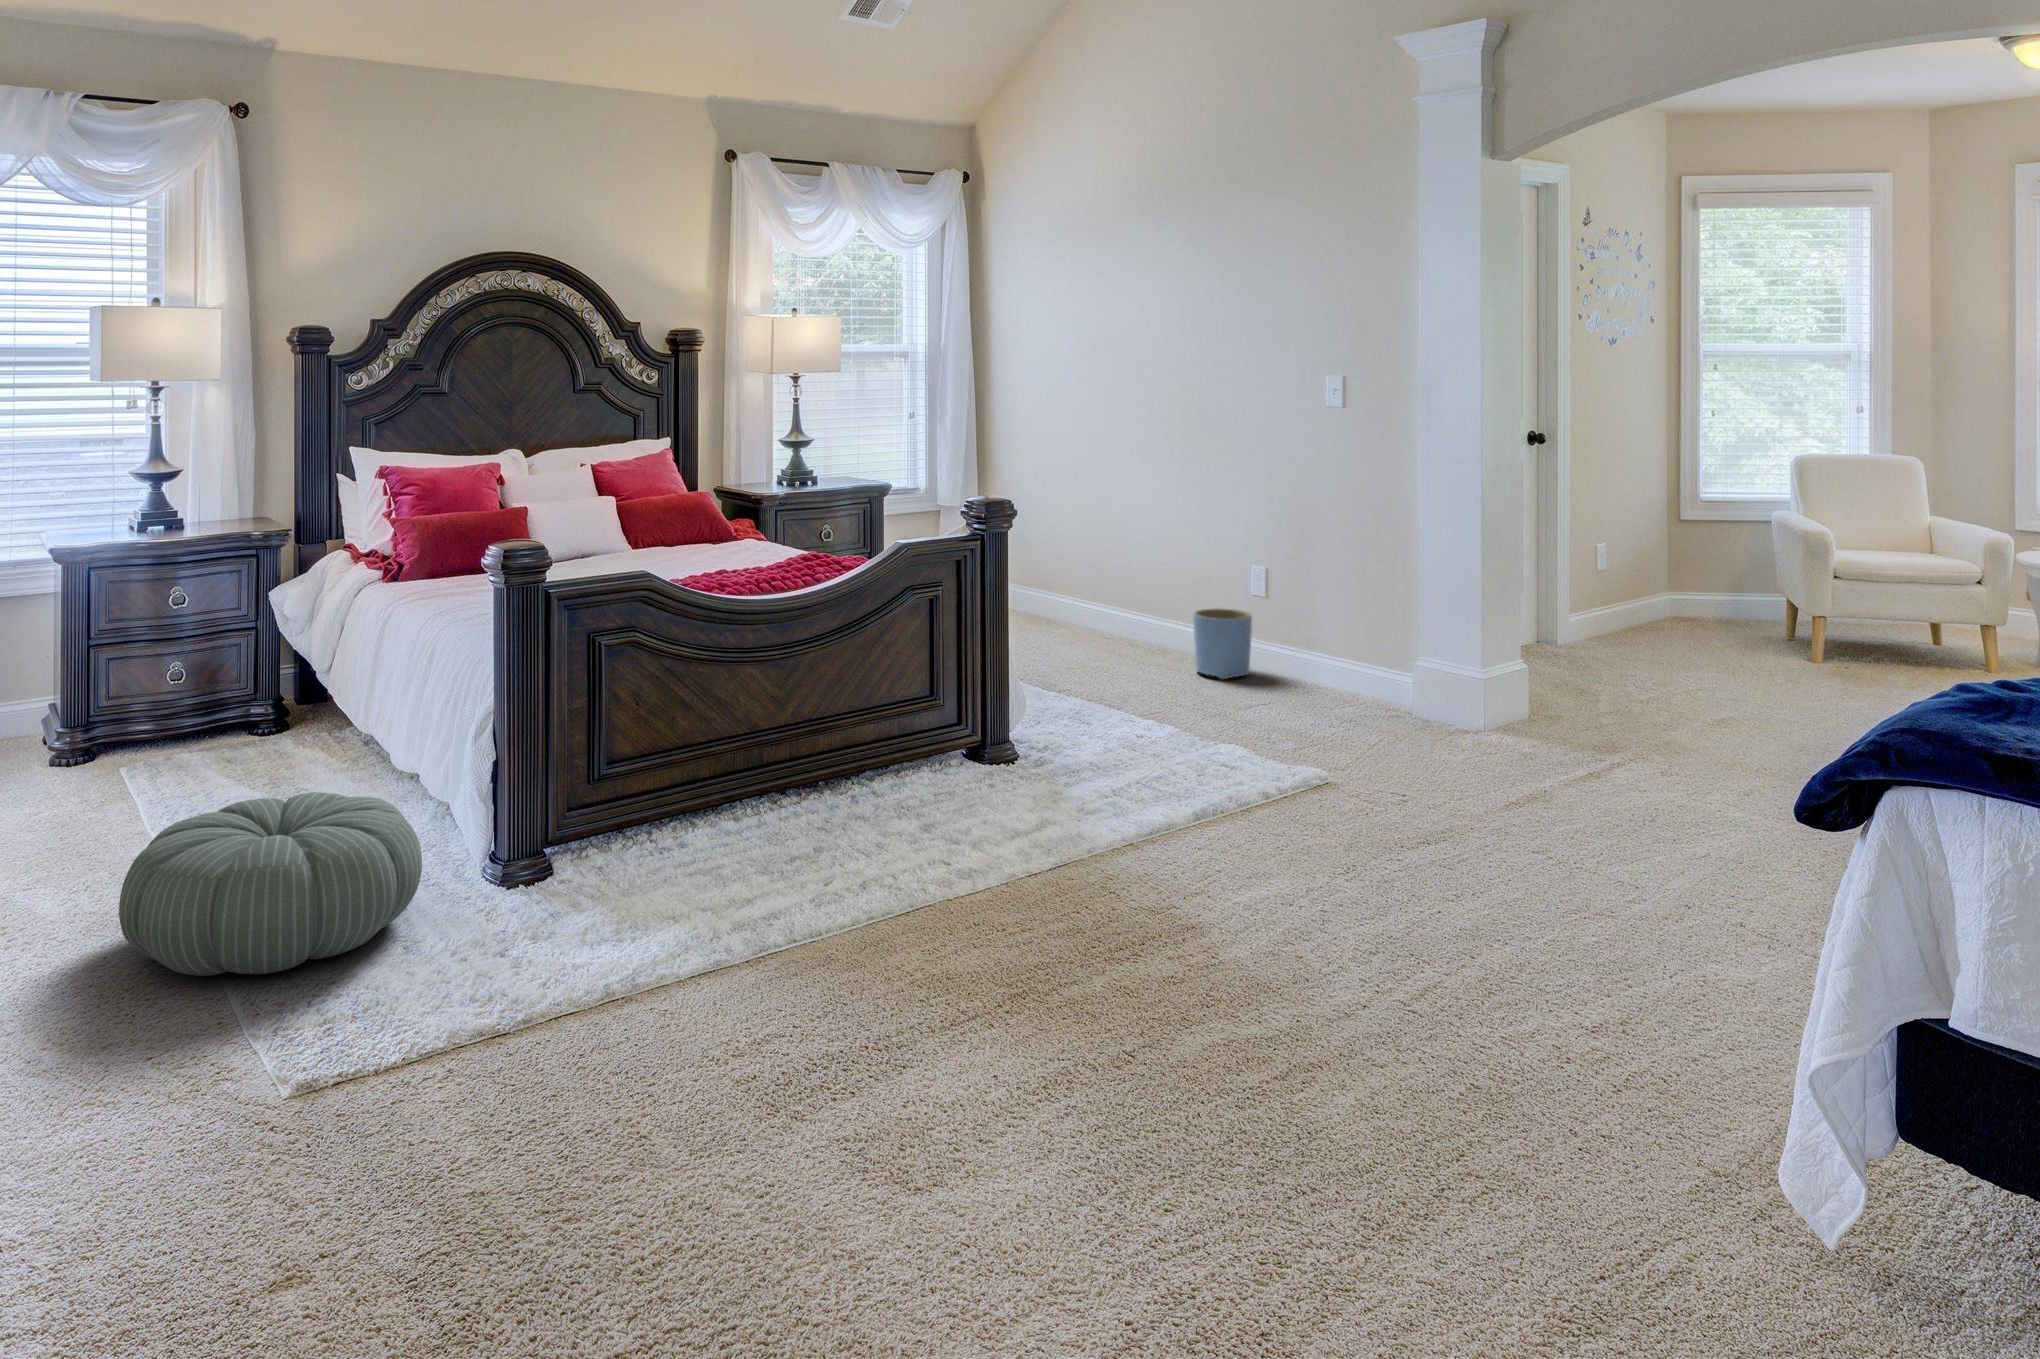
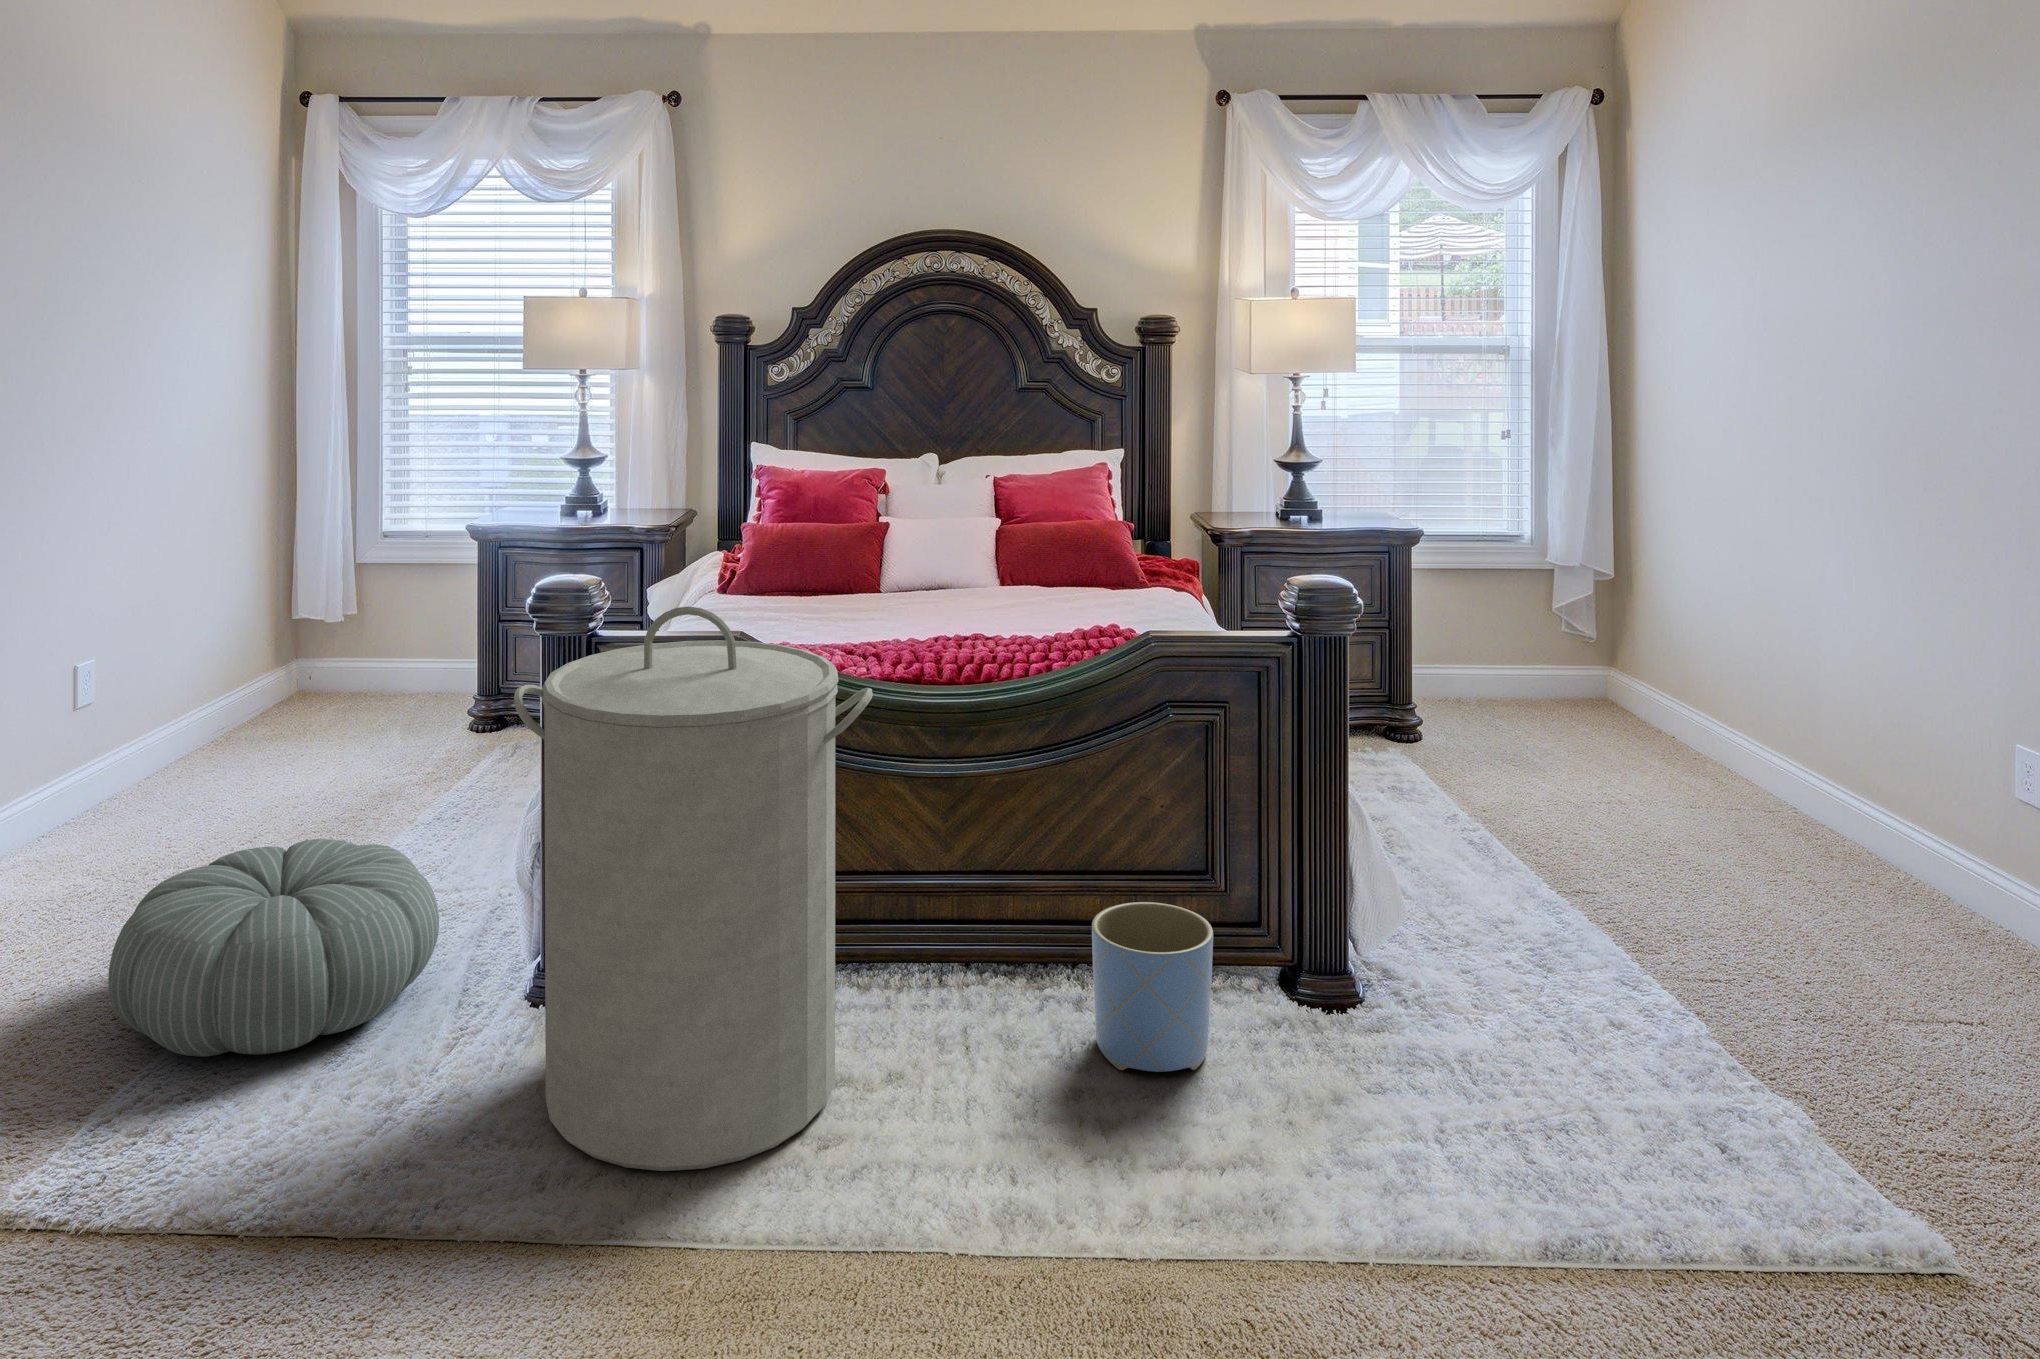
laundry hamper: none [577,524,824,919] -> present [514,606,873,1171]
planter: present [1194,608,1252,679] -> present [1092,902,1213,1072]

